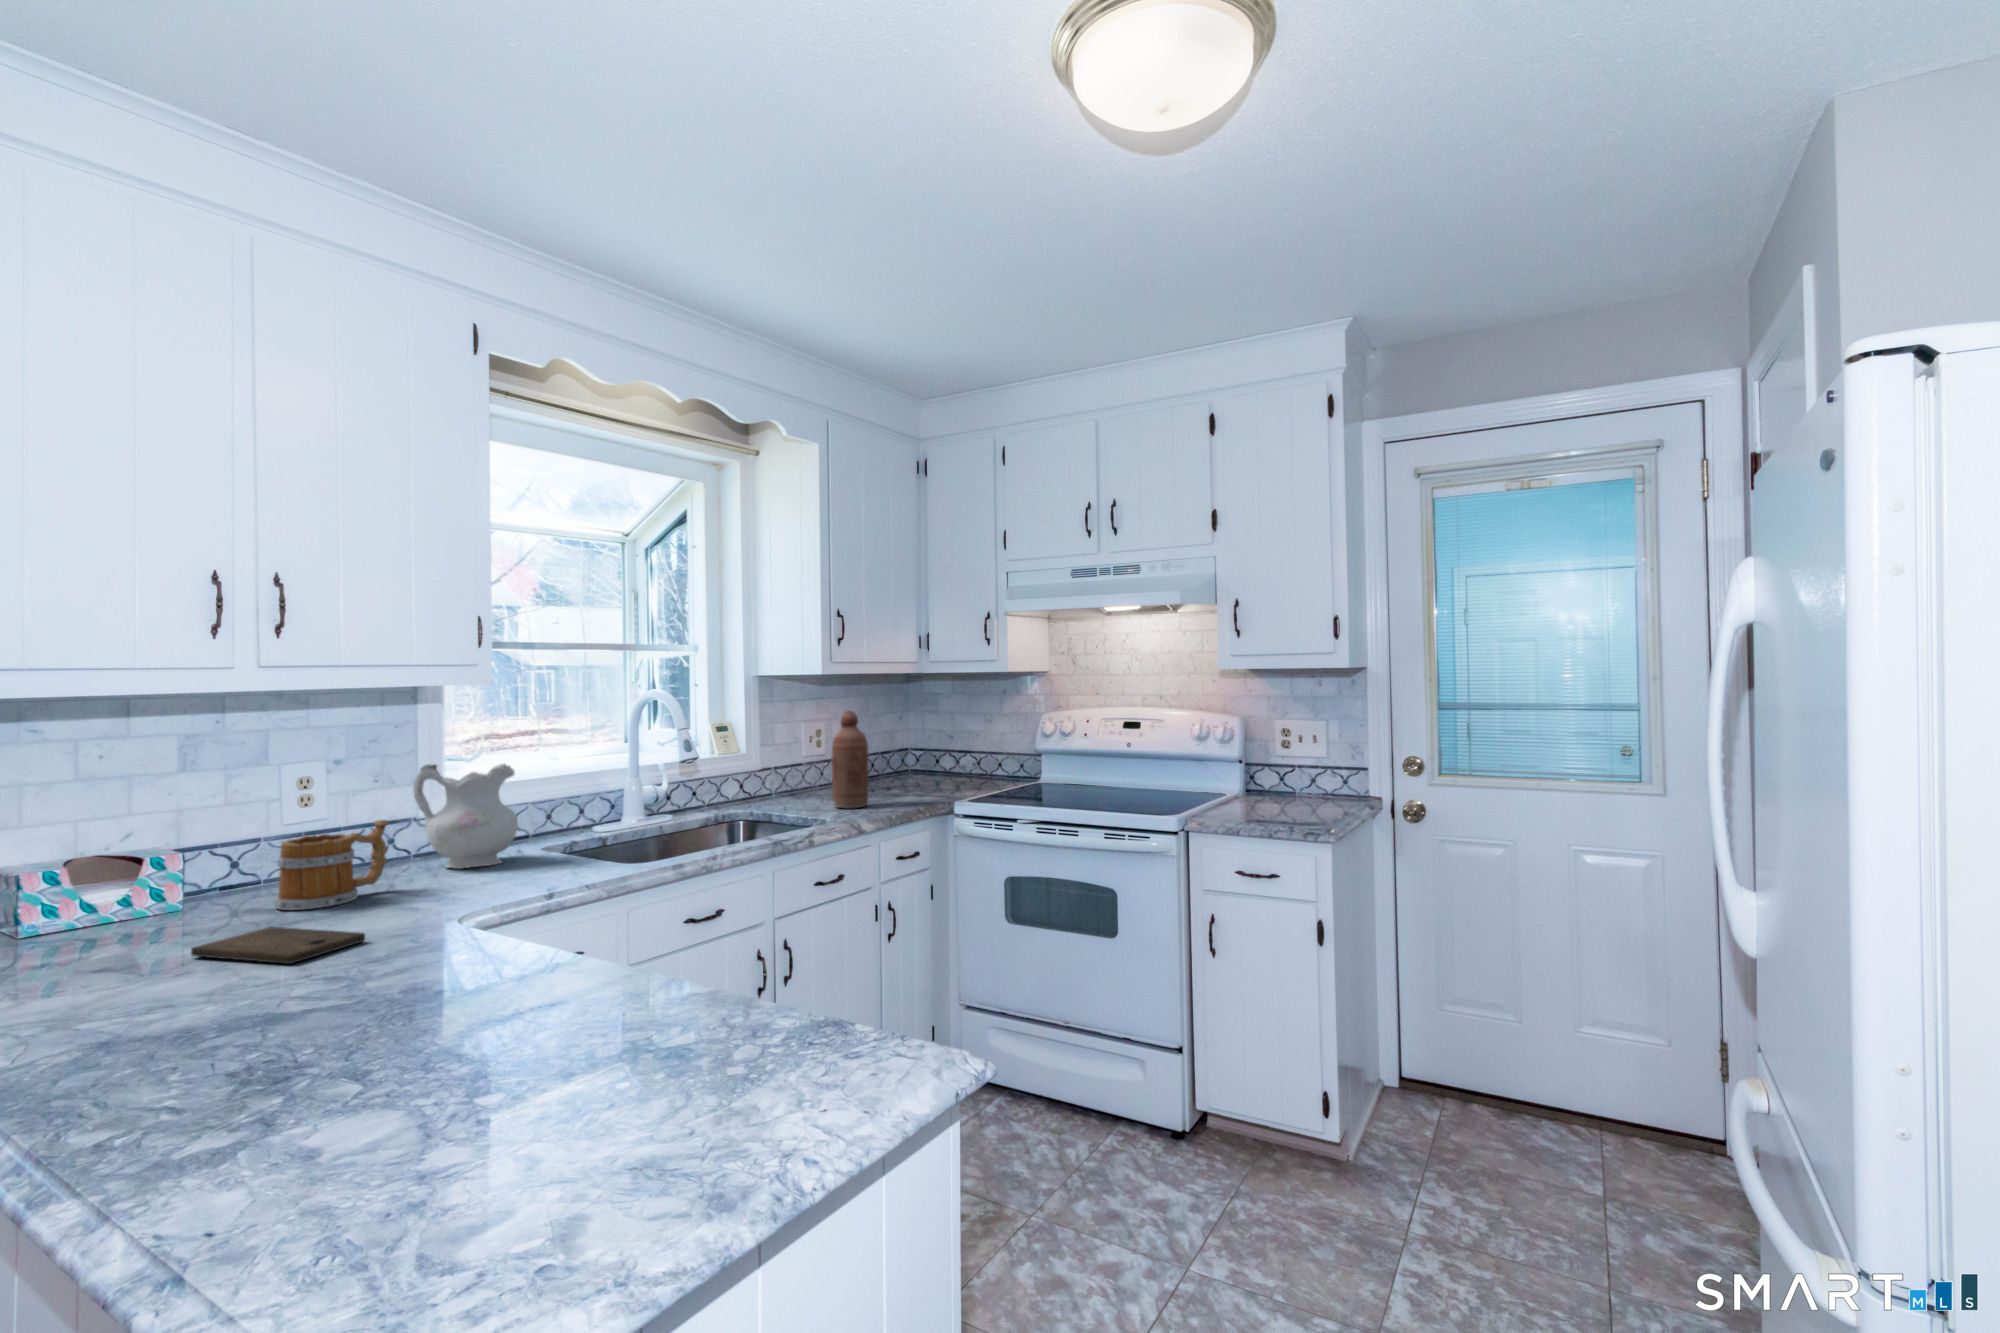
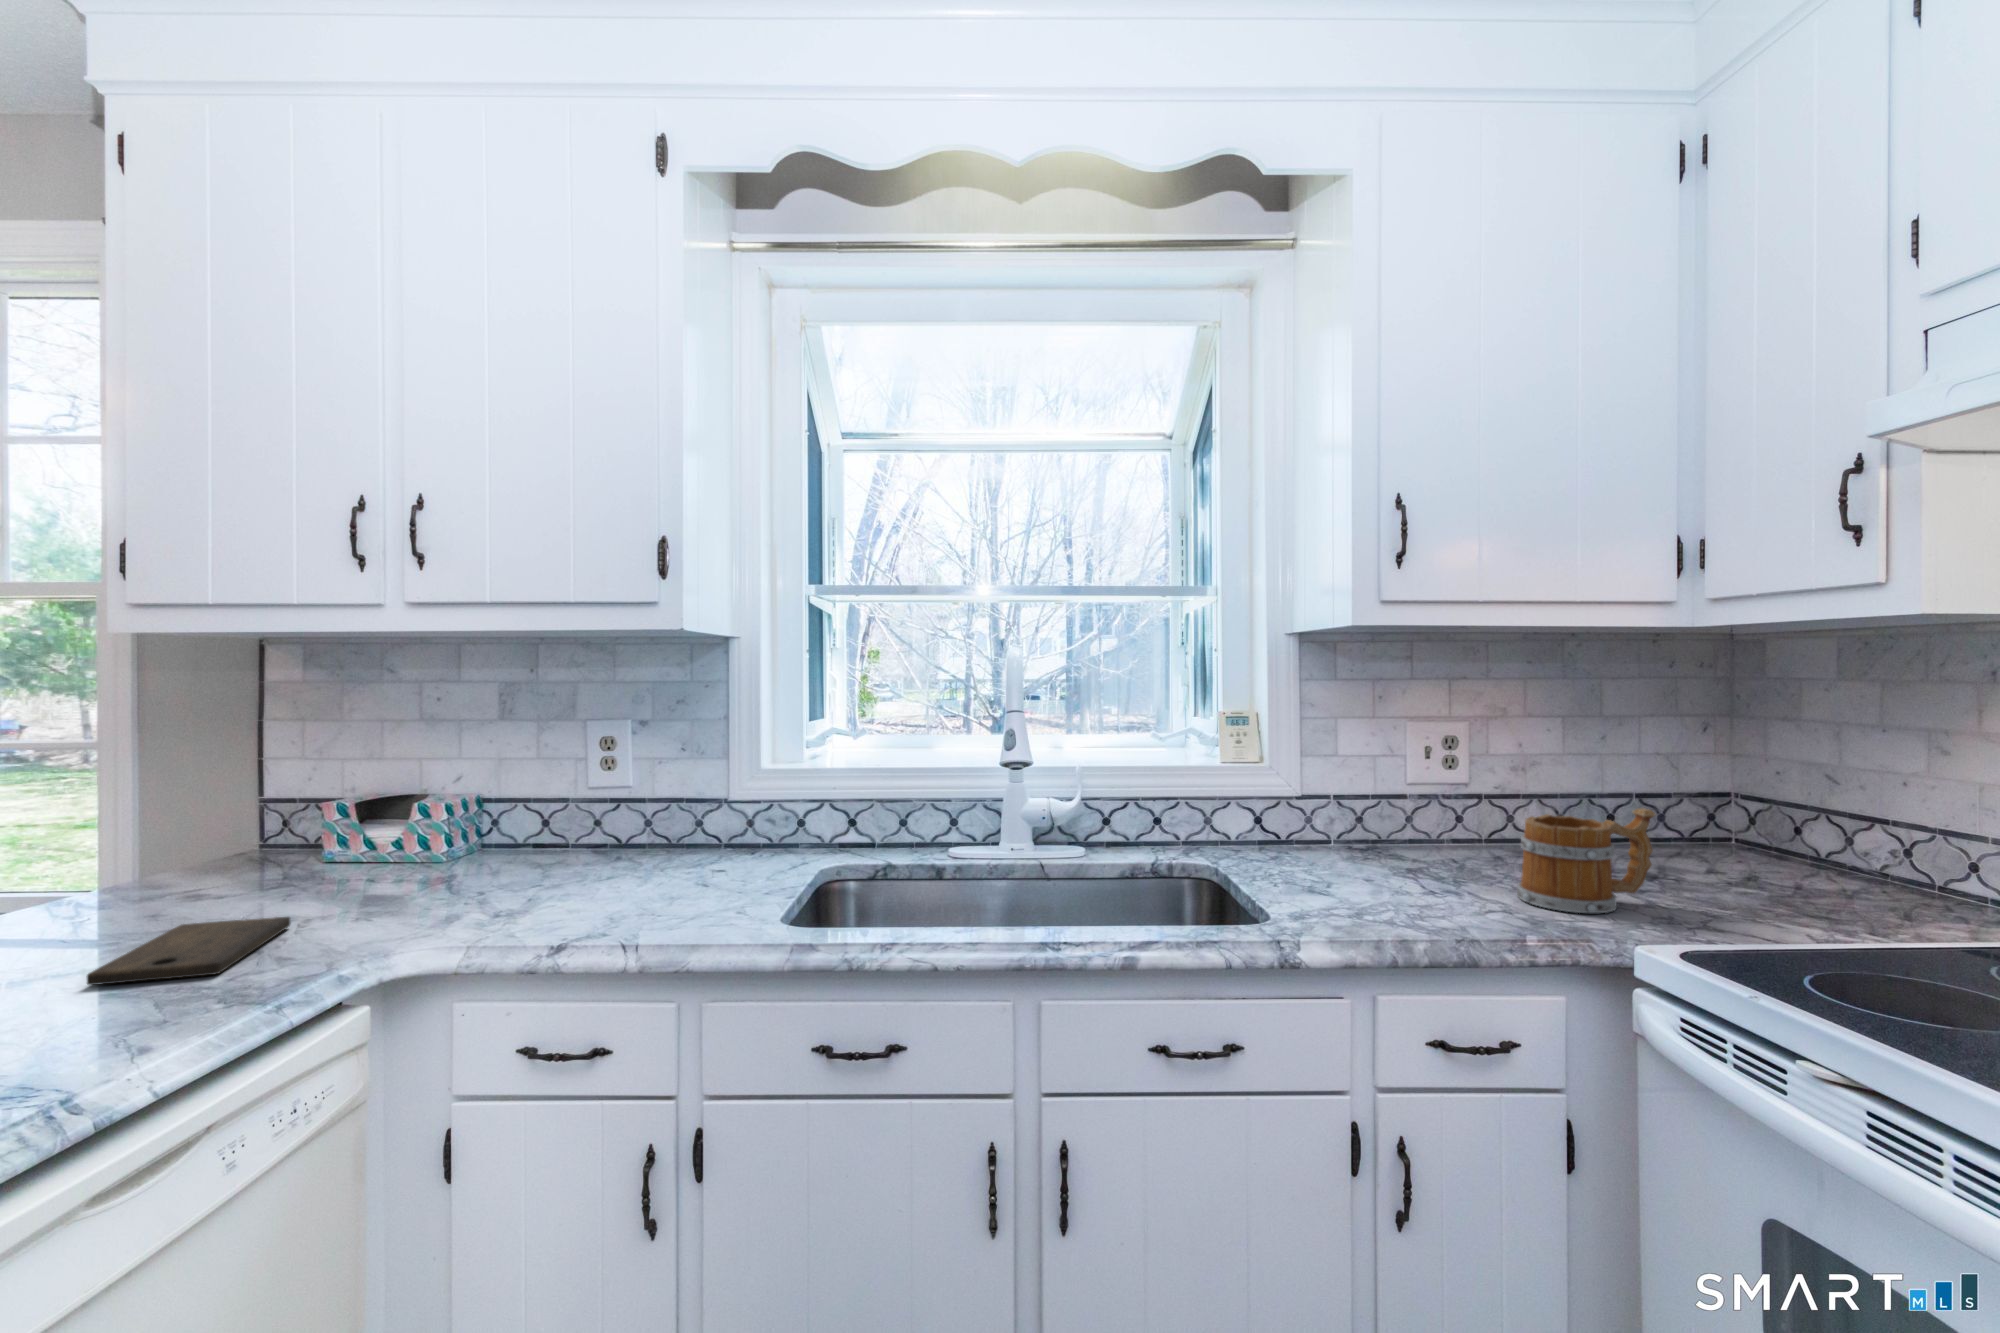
bottle: present [831,710,869,808] -> none [1349,703,1431,912]
ceramic pitcher: present [413,763,518,869] -> none [659,735,770,882]
mug: present [275,820,388,910] -> present [1517,808,1655,913]

